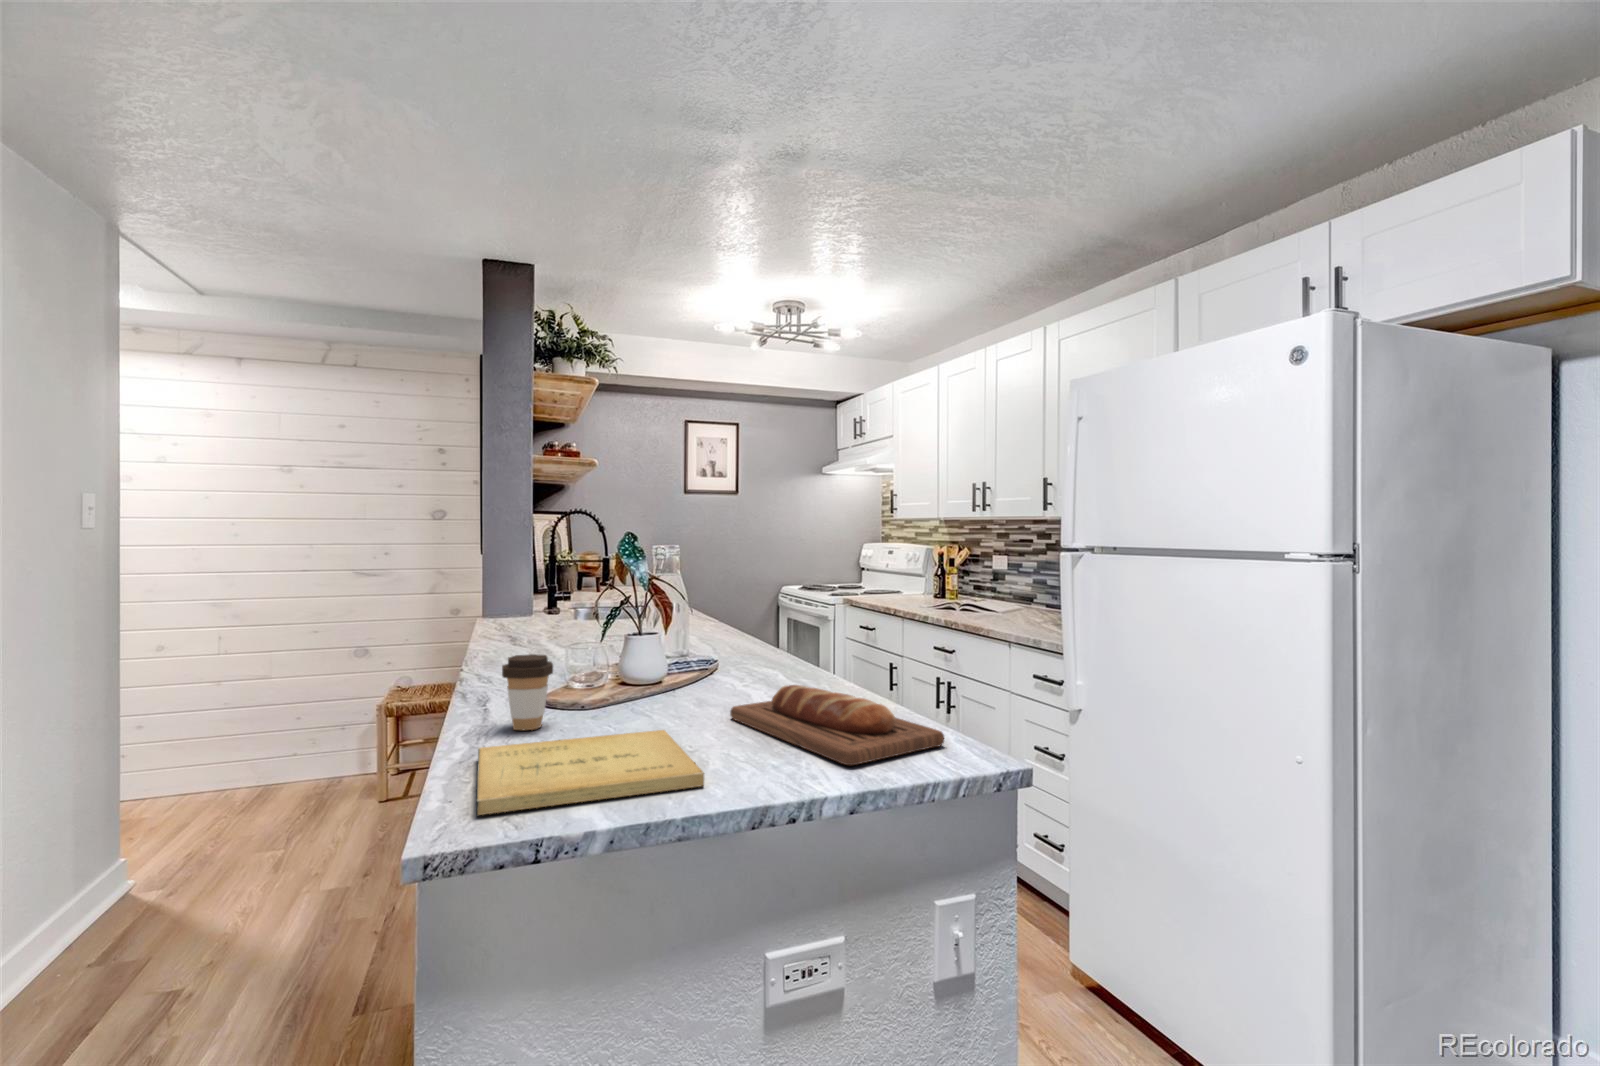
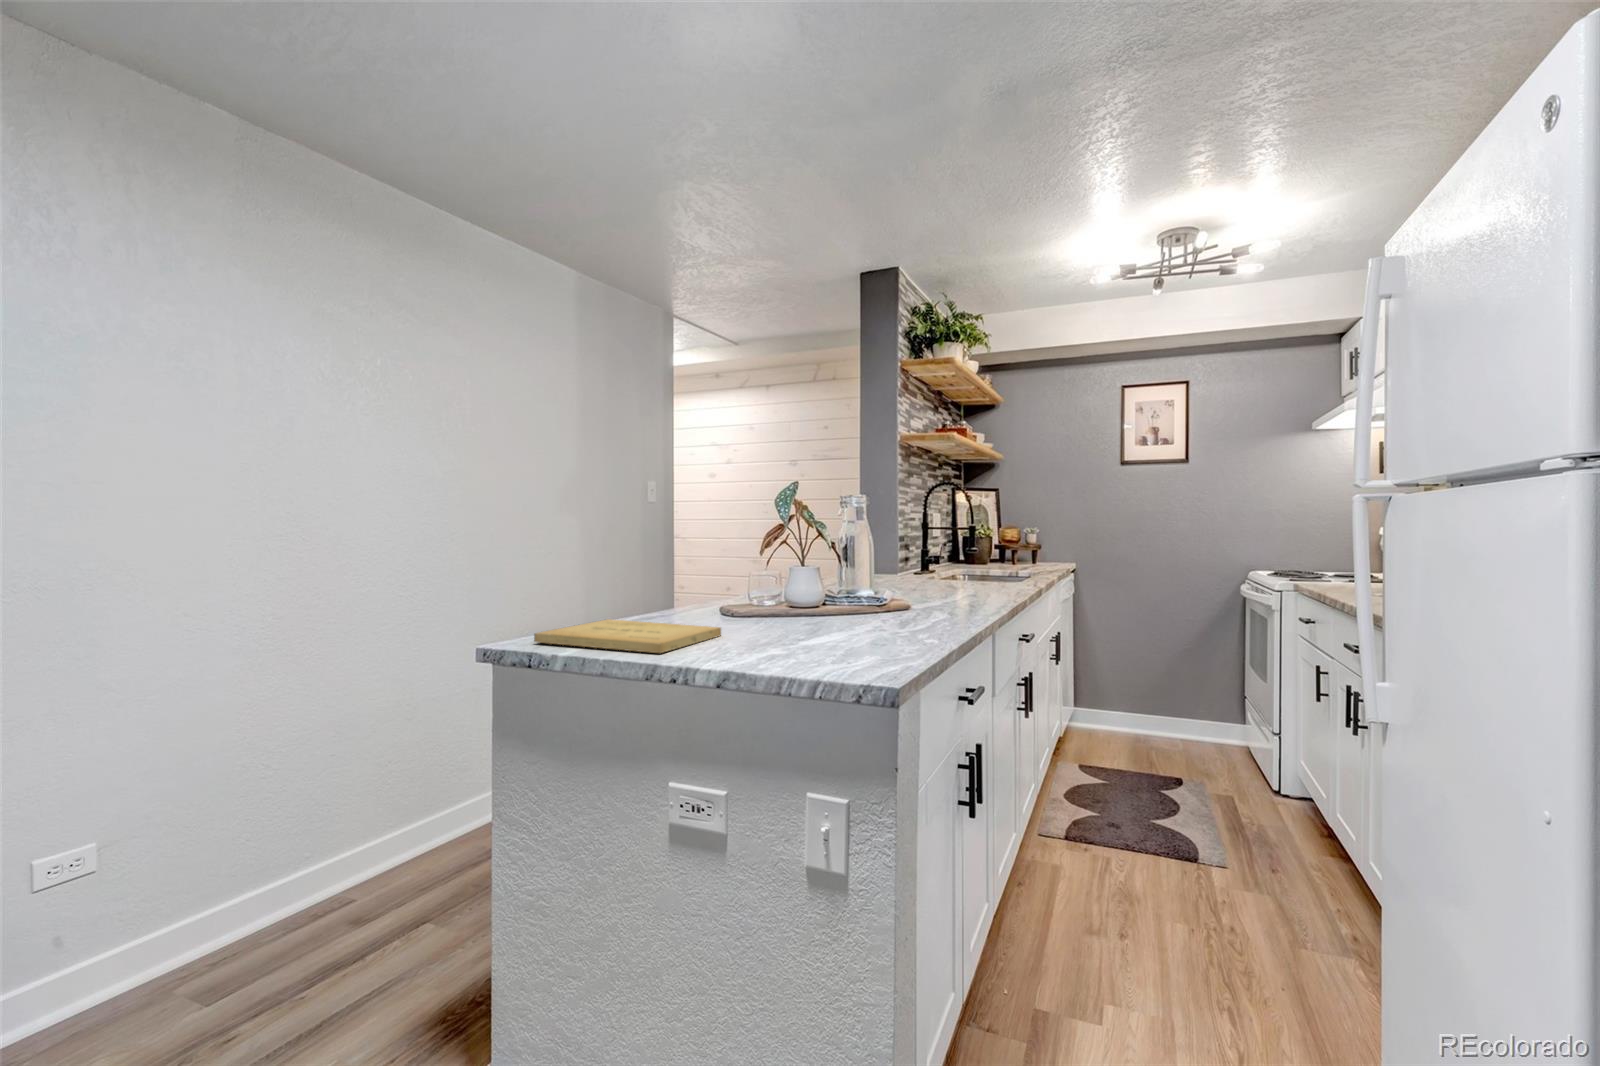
coffee cup: present [502,654,553,730] -> none [656,568,697,621]
bread loaf: present [730,685,944,765] -> none [769,609,894,667]

